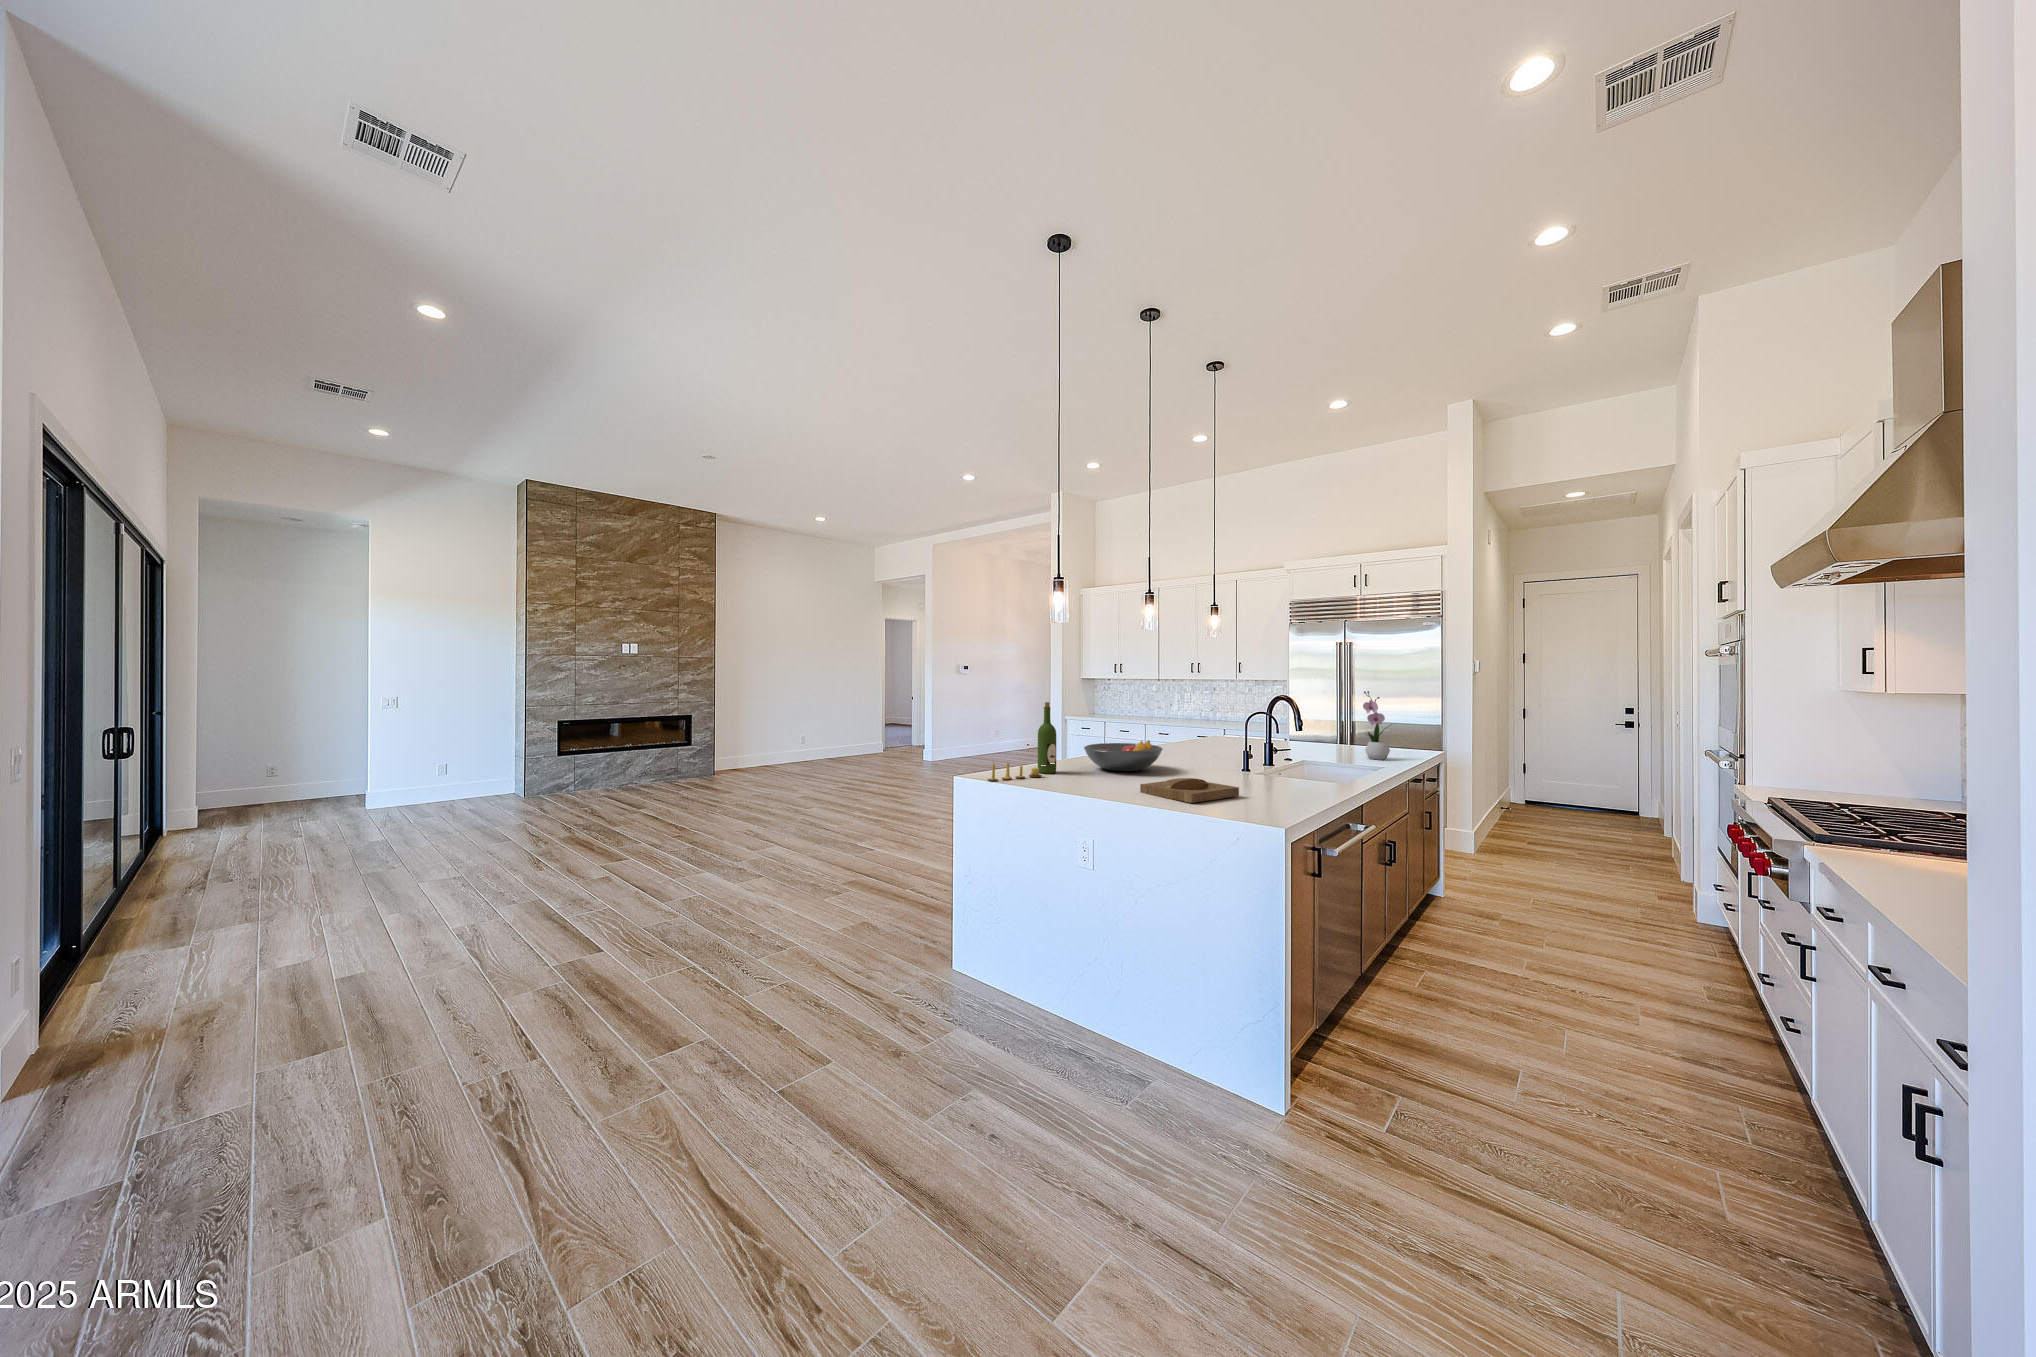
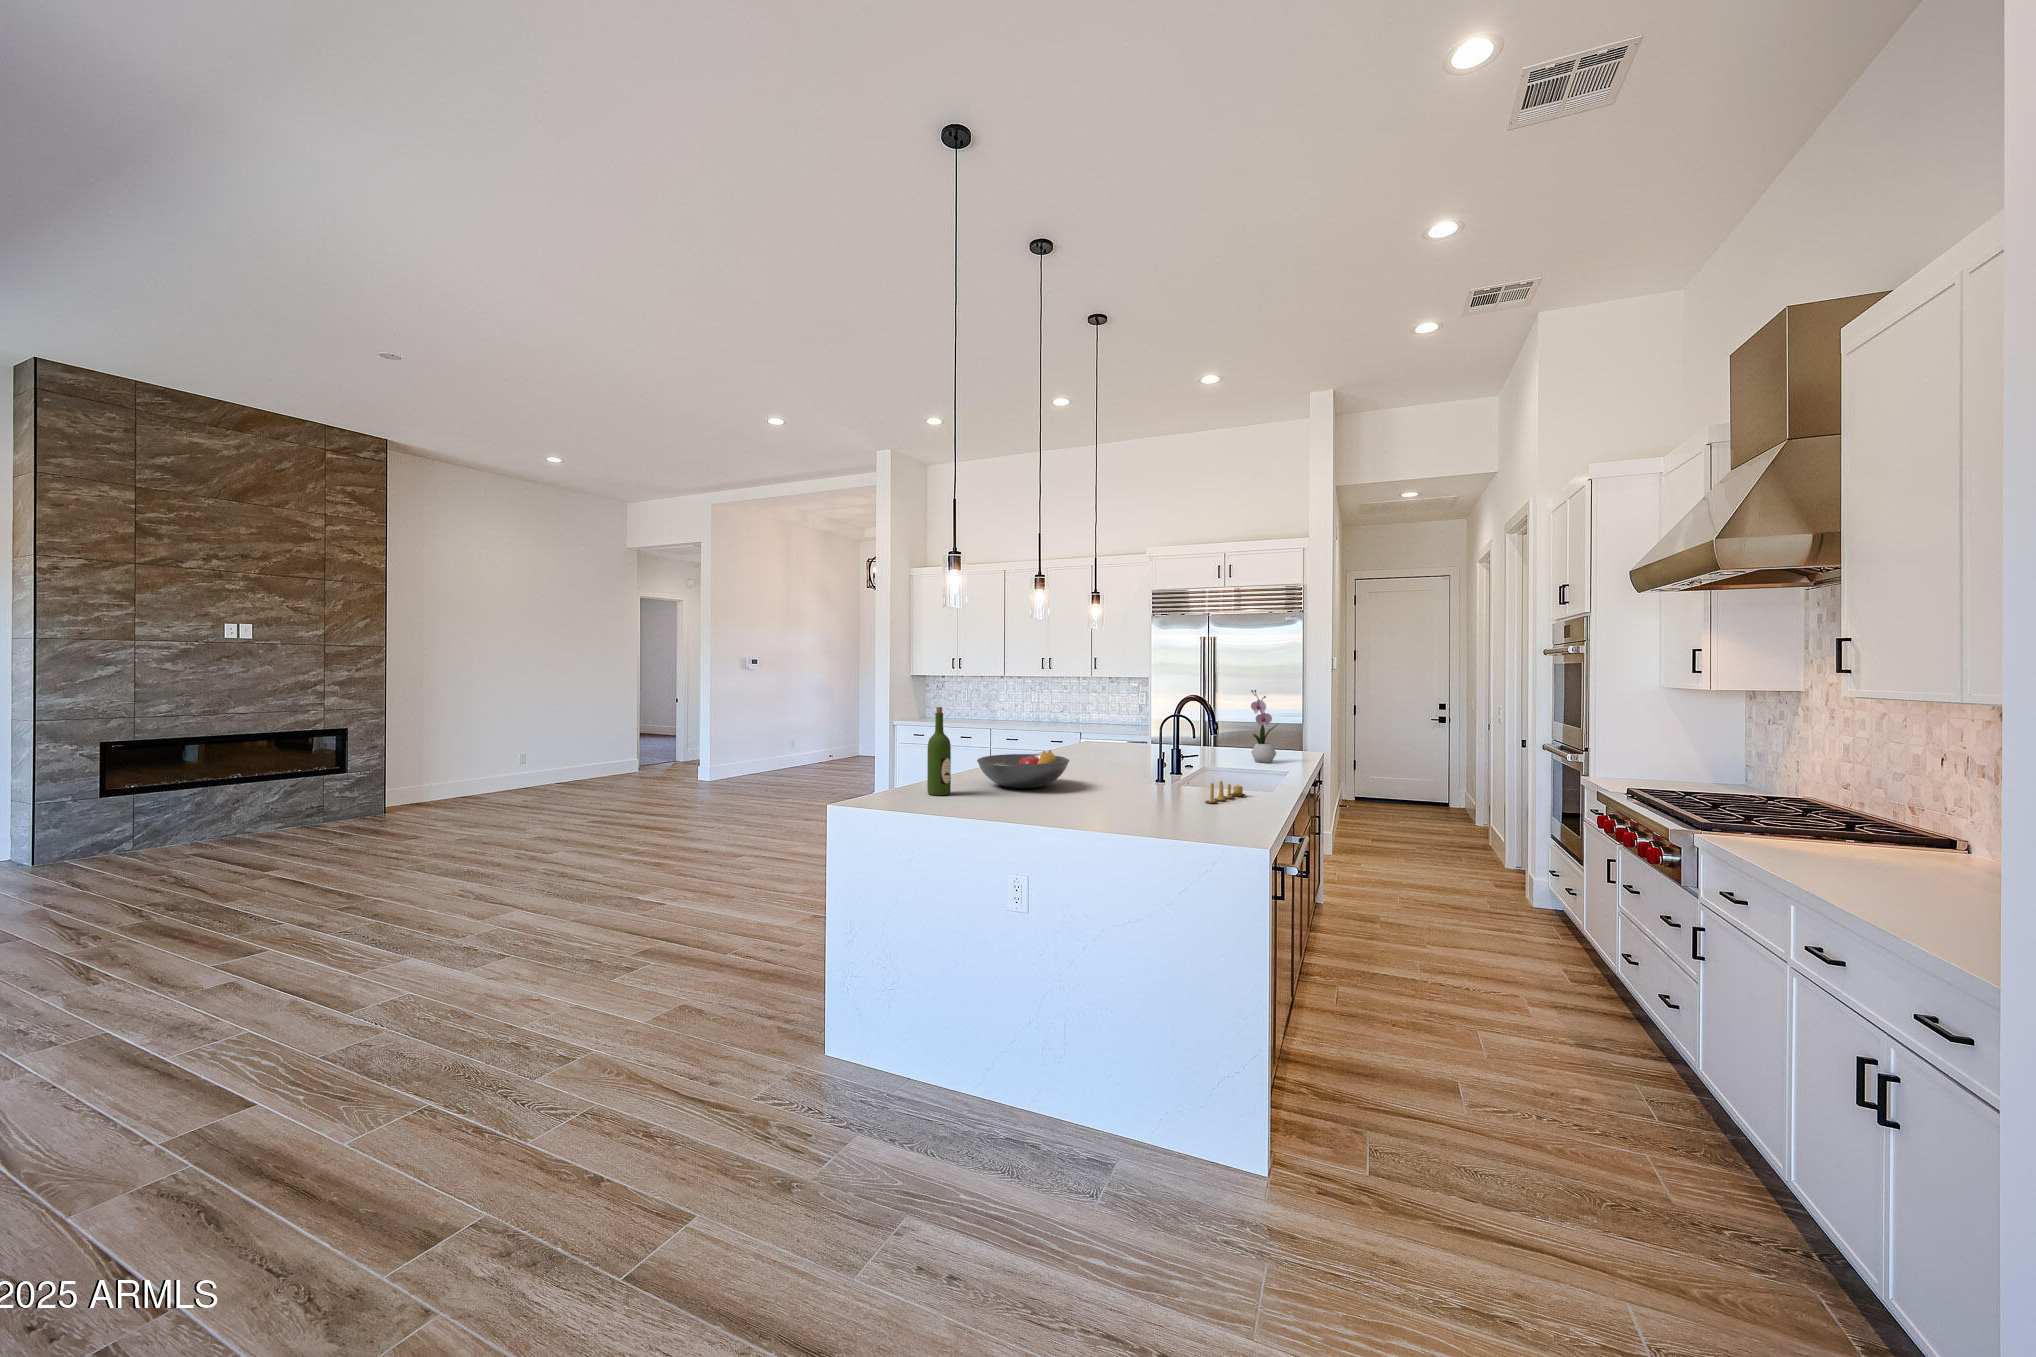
candle: present [988,762,1041,781] -> present [1205,781,1245,803]
tray: present [1140,778,1239,803] -> none [1071,795,1180,824]

